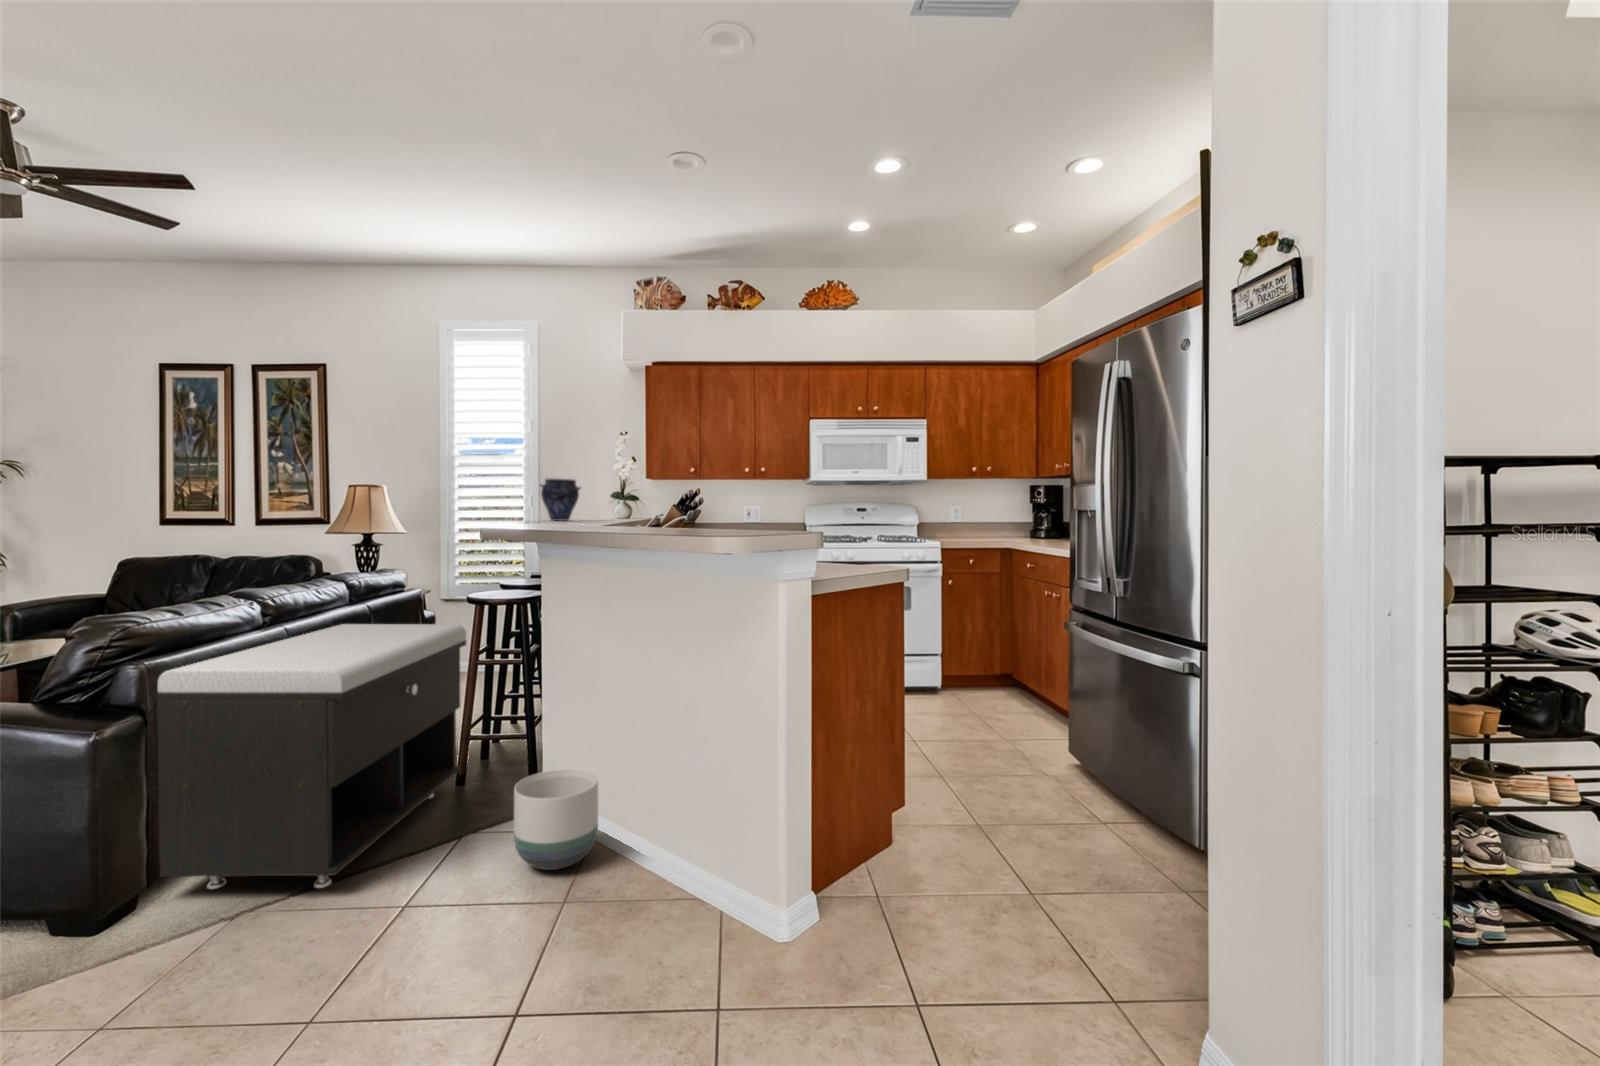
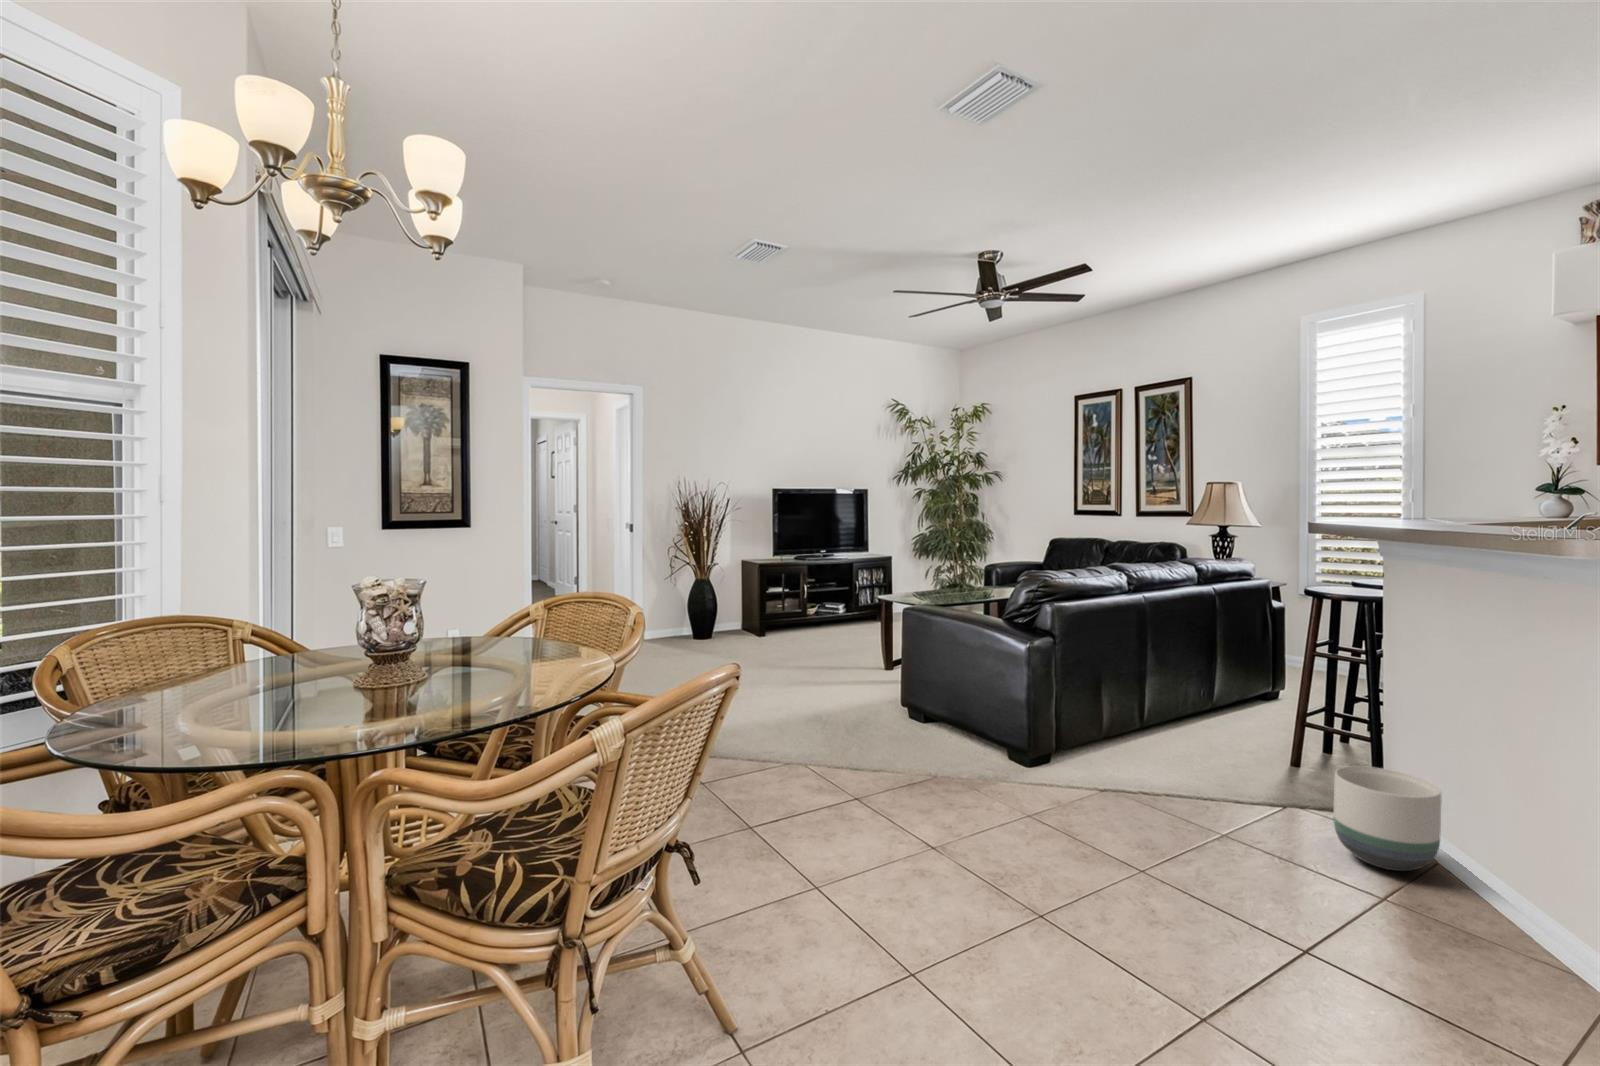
vase: present [541,479,580,521] -> none [1420,464,1483,514]
storage bench: present [157,624,466,890] -> none [1058,598,1303,800]

